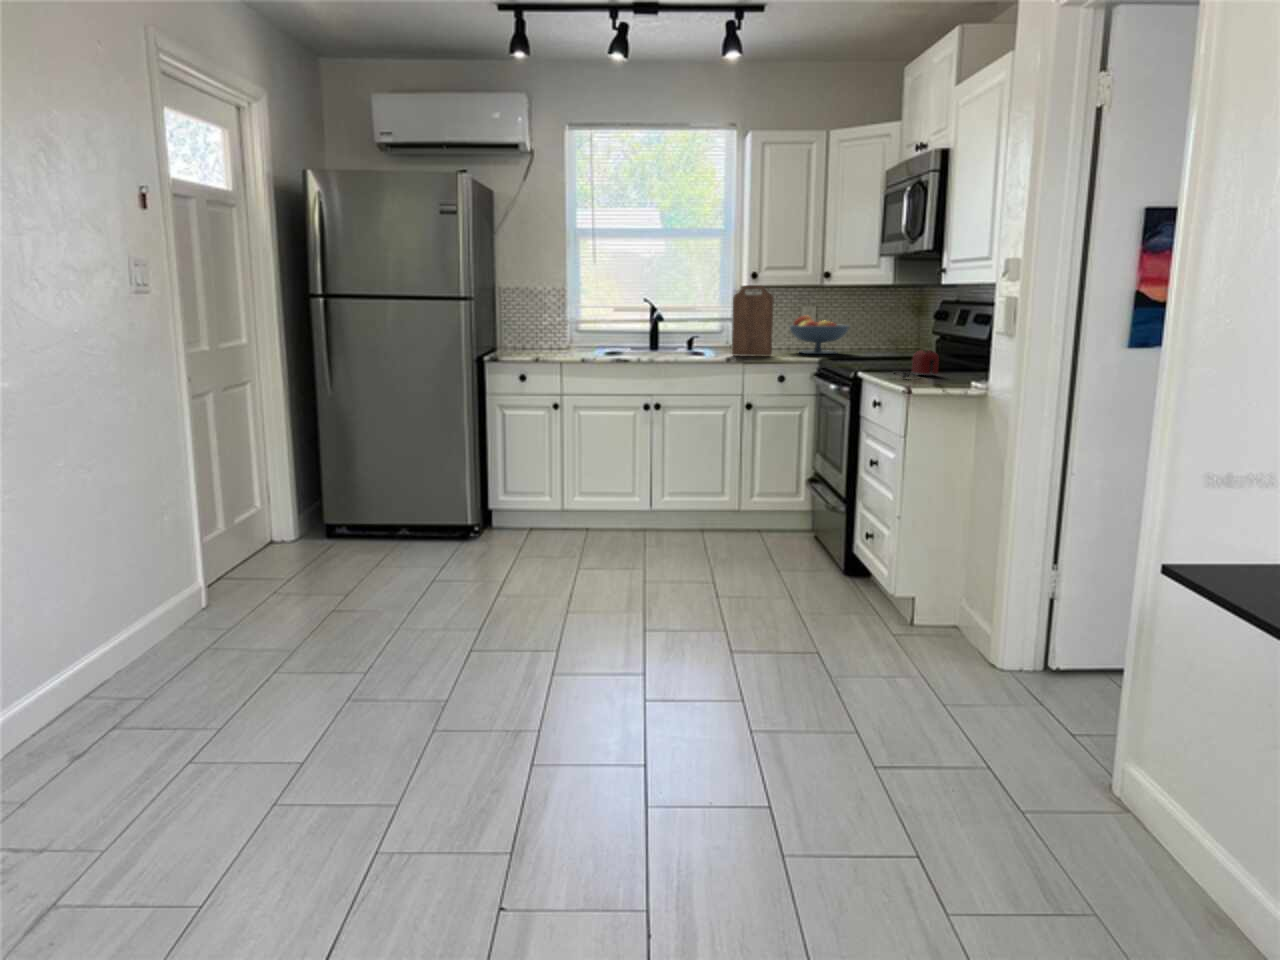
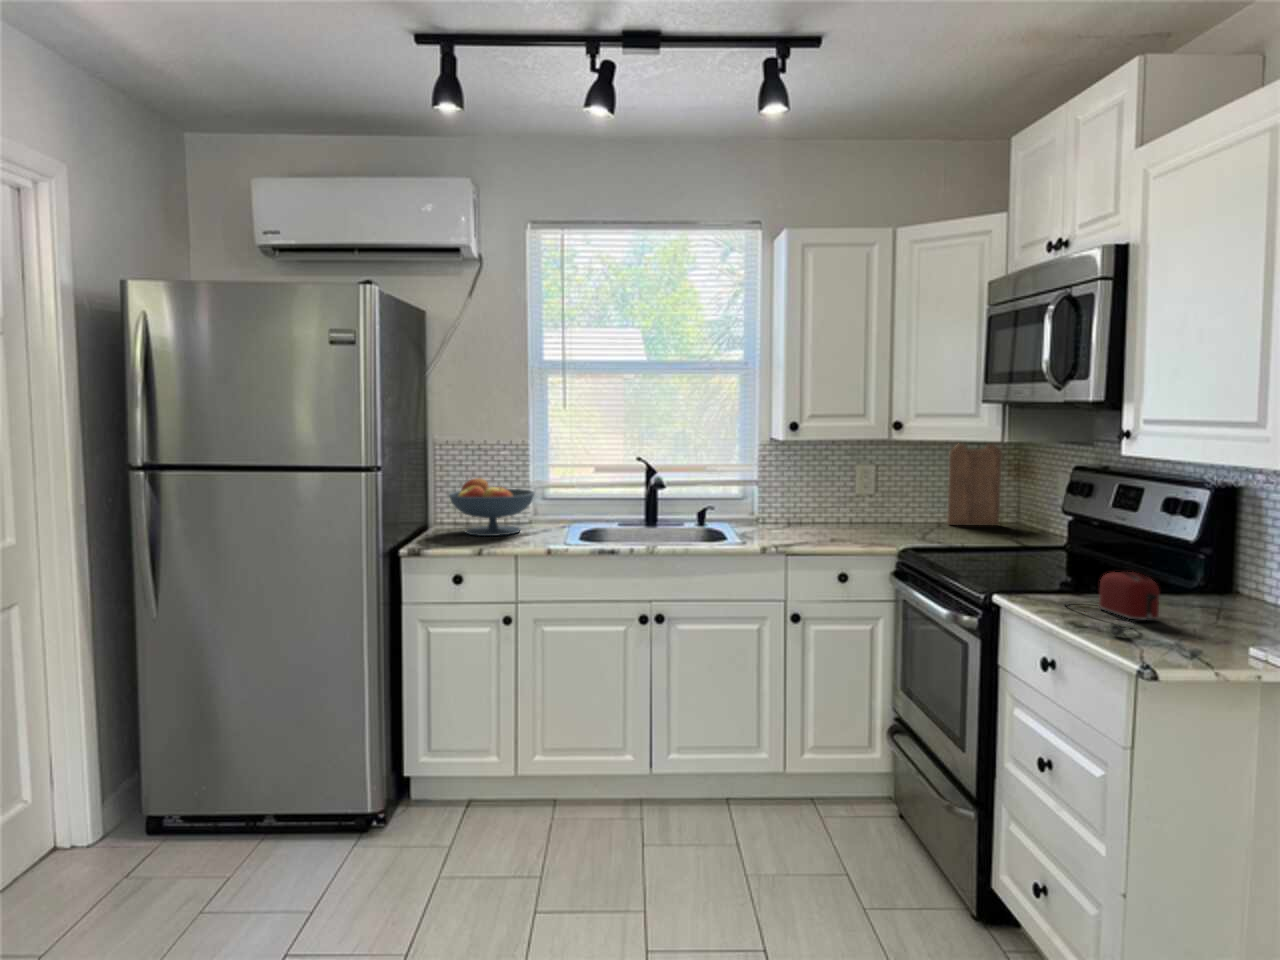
cutting board: present [732,286,774,356] -> present [947,444,1002,525]
fruit bowl: present [790,316,849,354] -> present [449,478,535,536]

